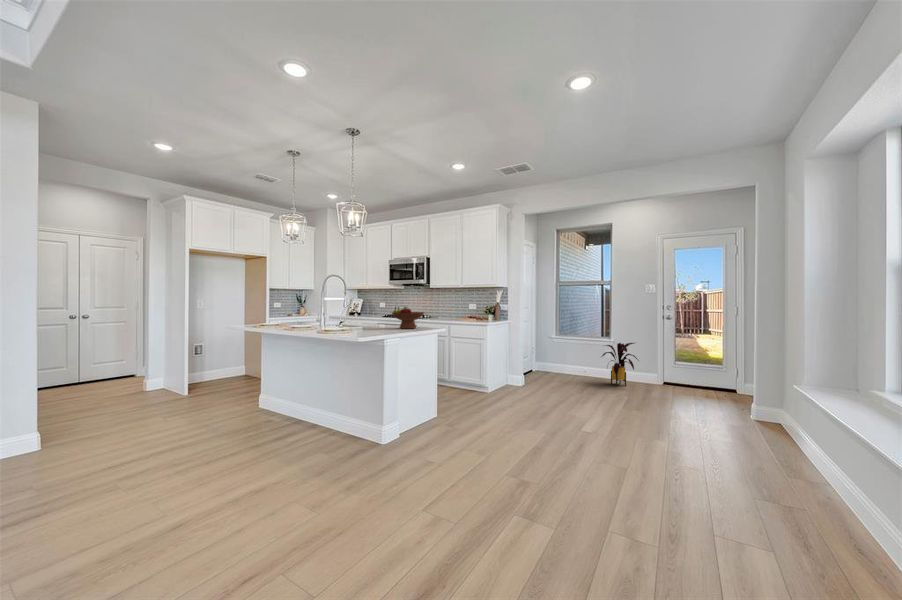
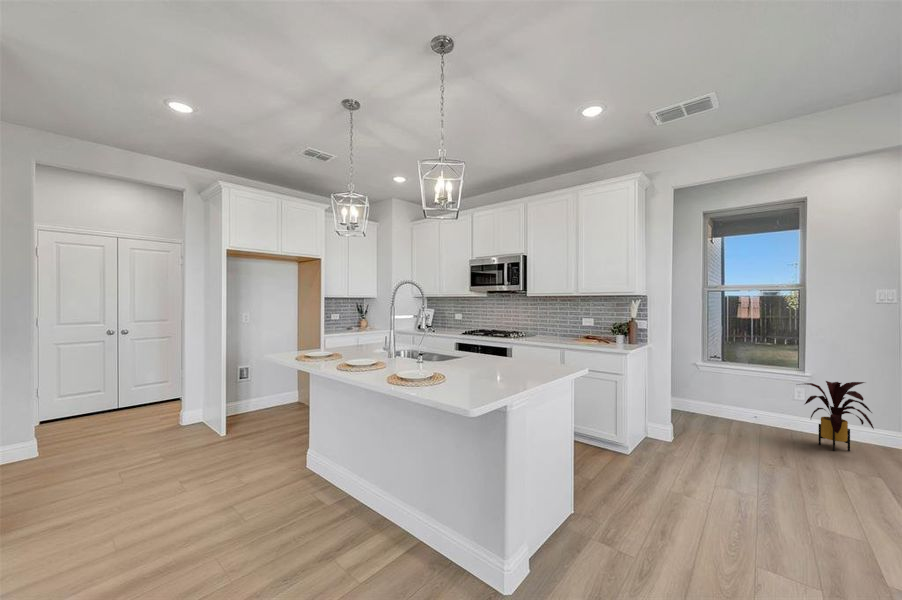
fruit bowl: present [392,307,424,329] -> none [500,333,555,370]

